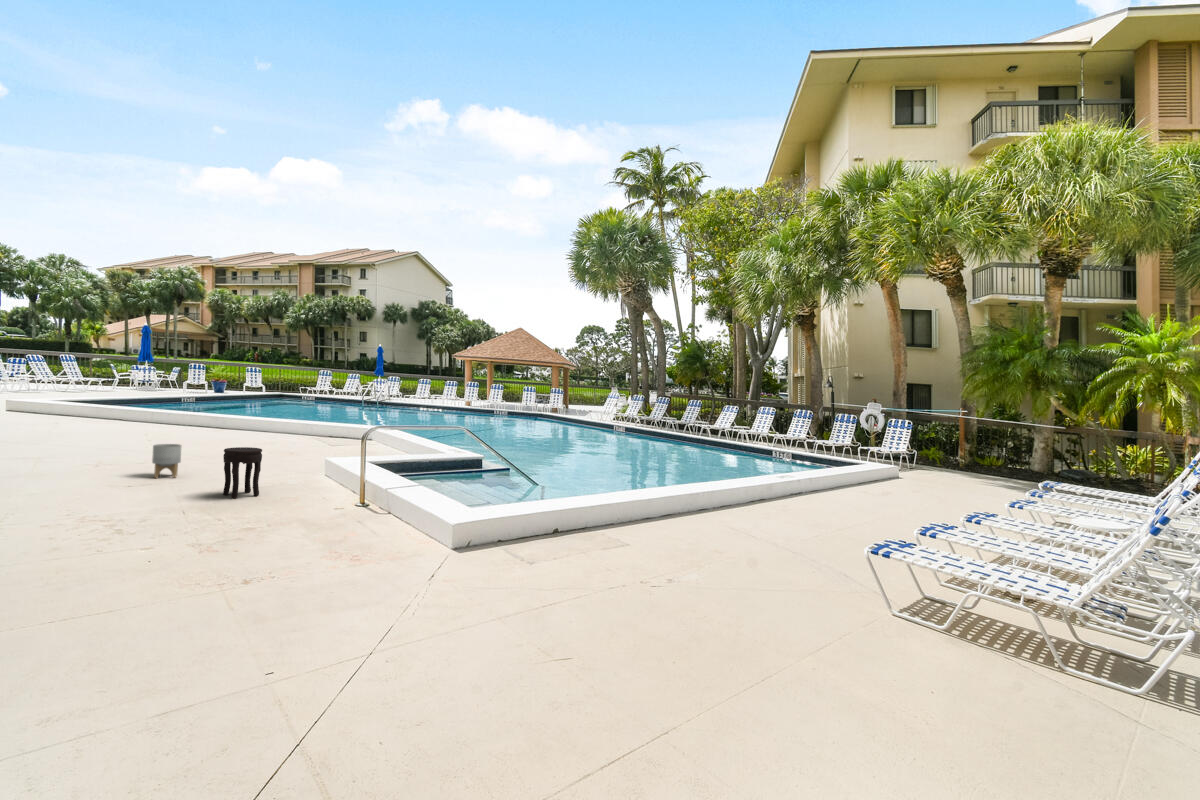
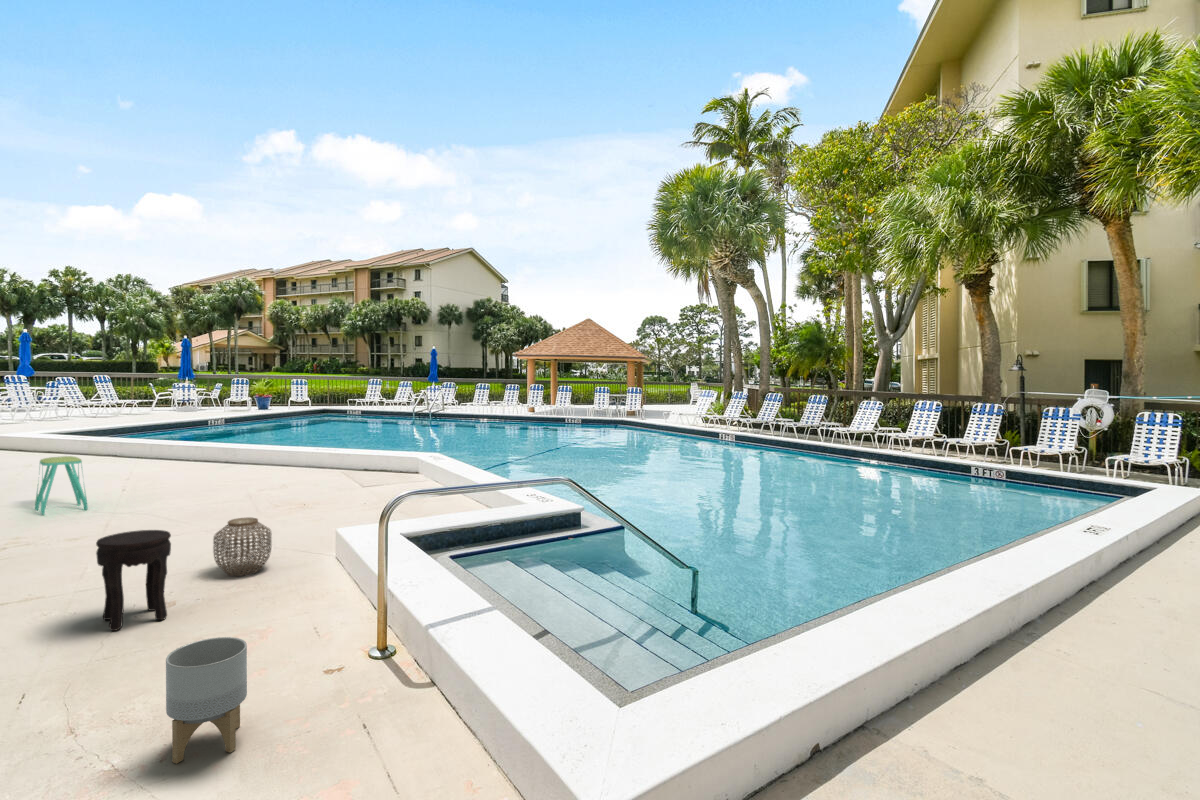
stool: none [110,413,149,452] -> present [35,456,88,515]
planter: present [152,444,181,478] -> present [166,637,247,764]
woven basket: none [272,449,306,482] -> present [213,517,271,576]

